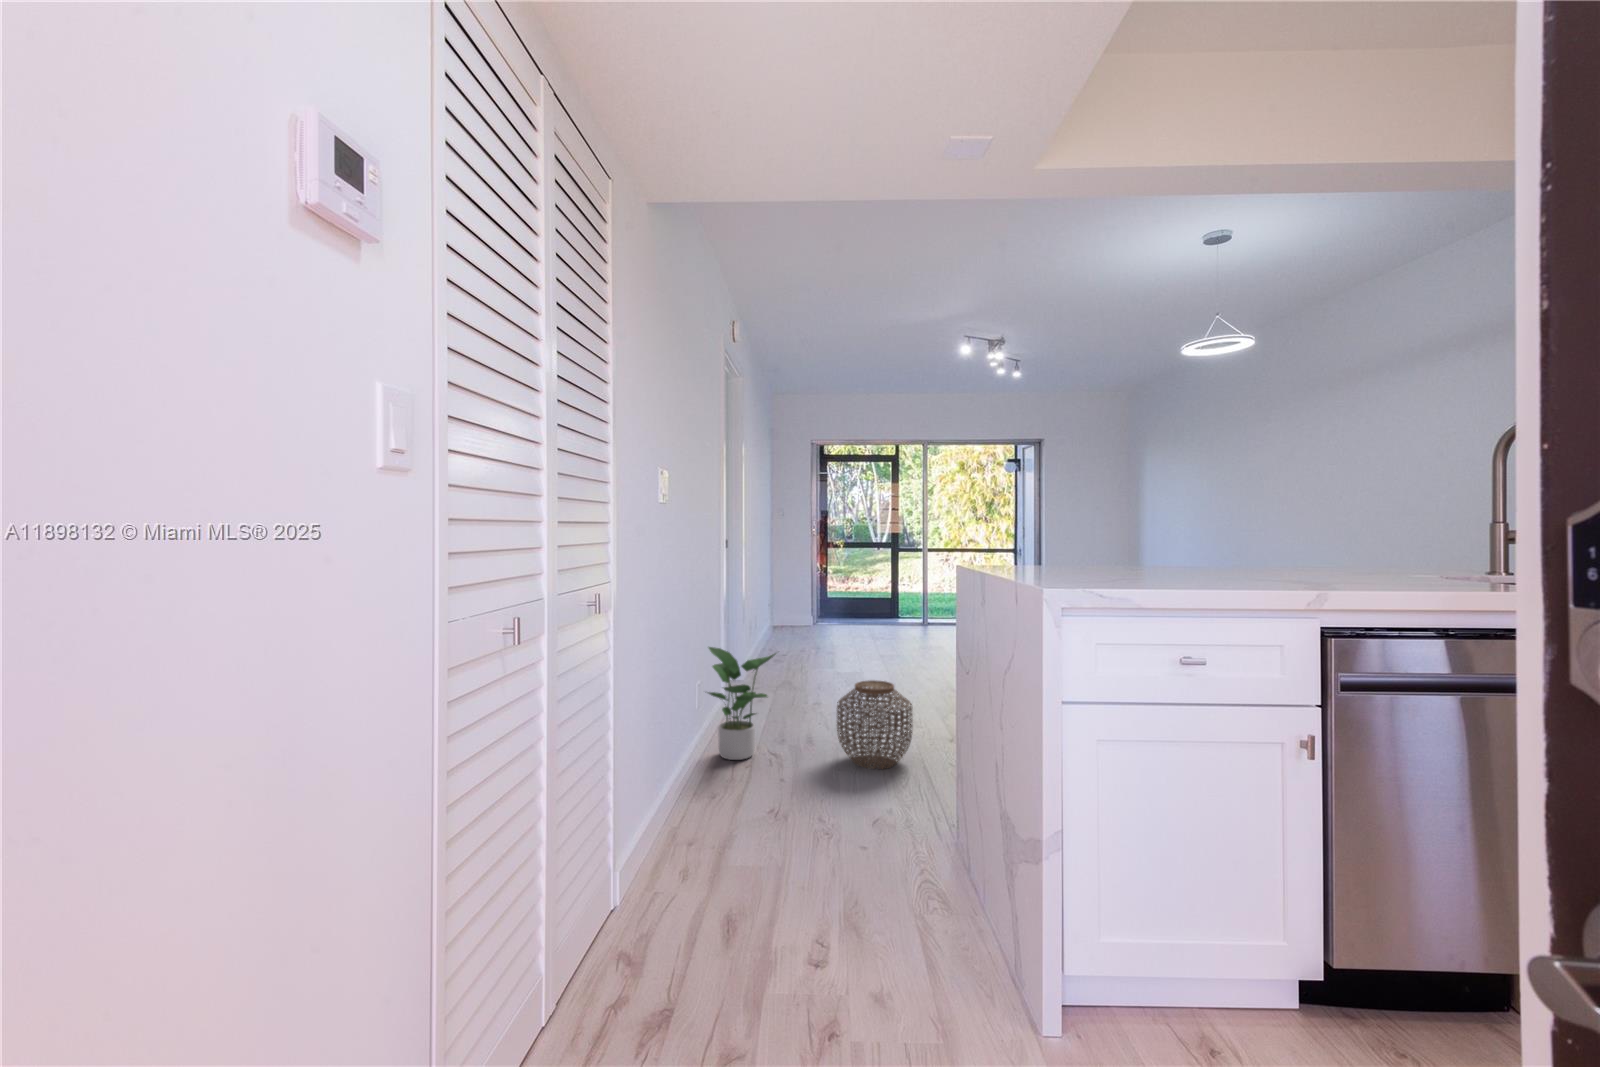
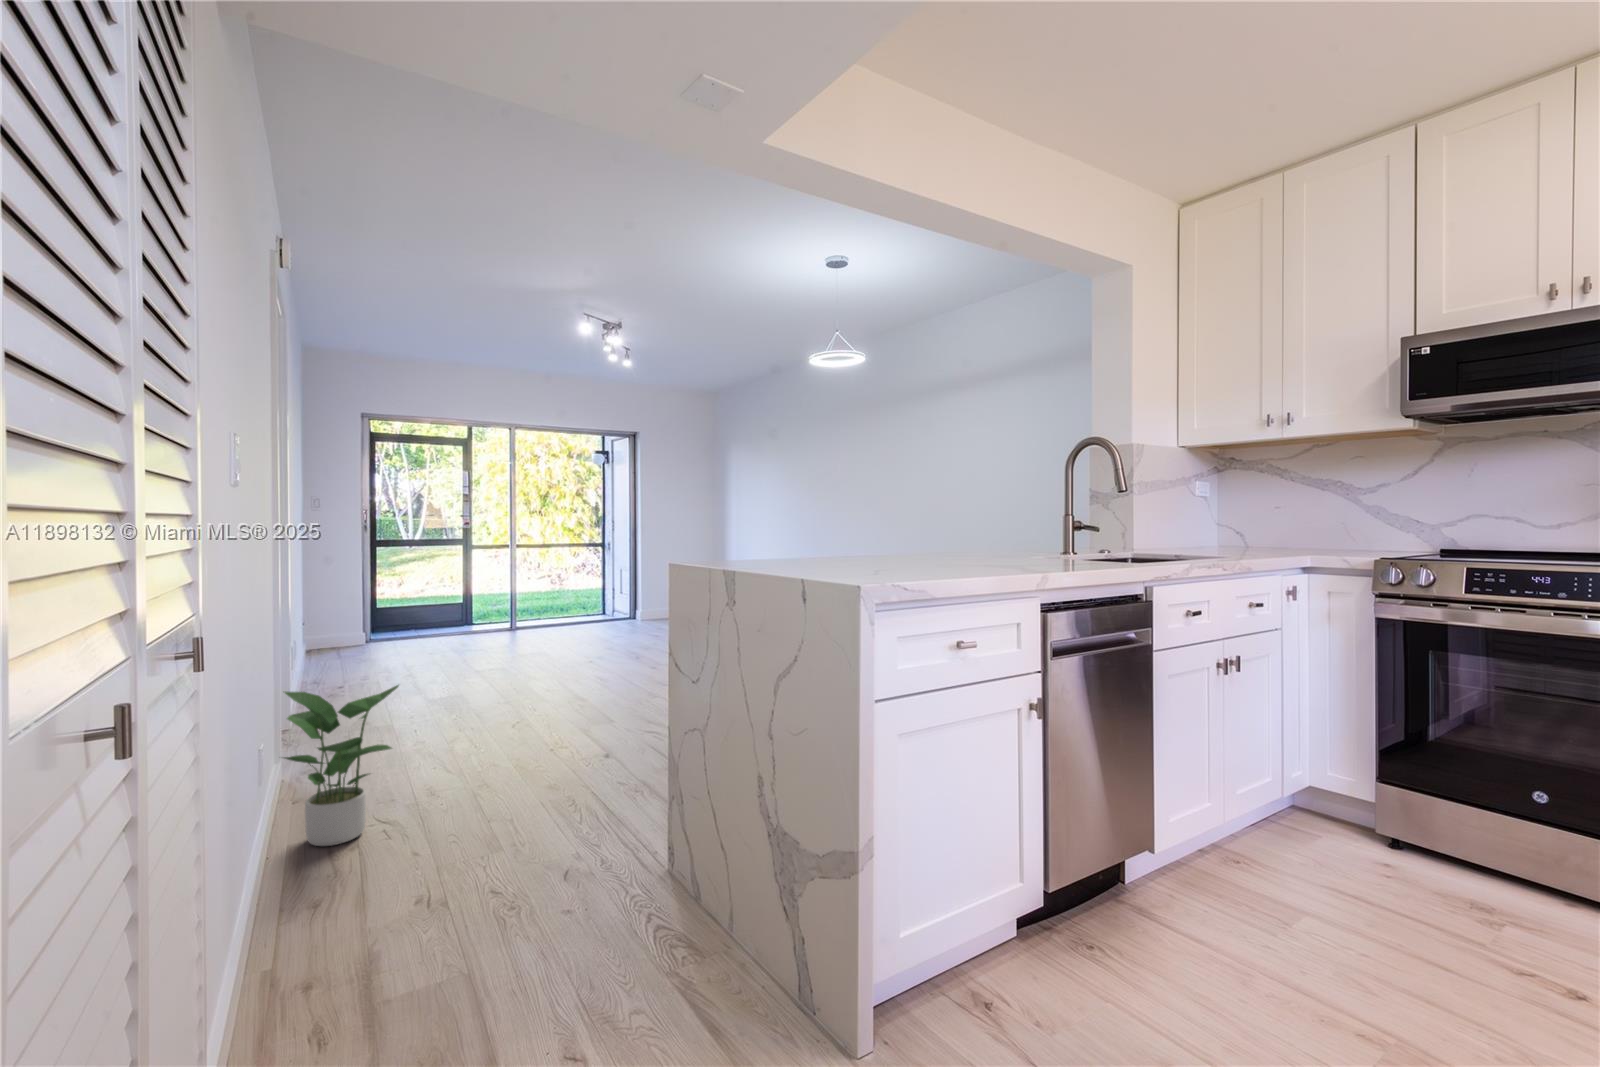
woven basket: present [837,680,913,769] -> none [489,704,585,812]

